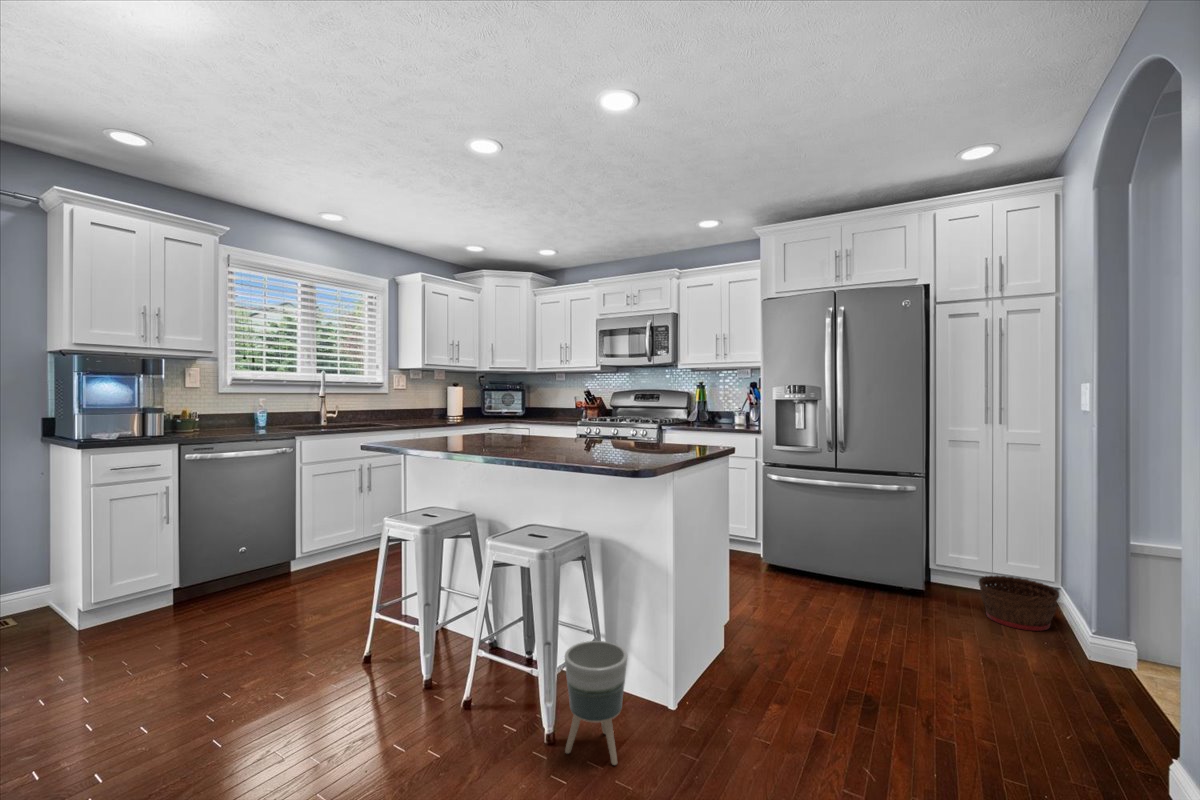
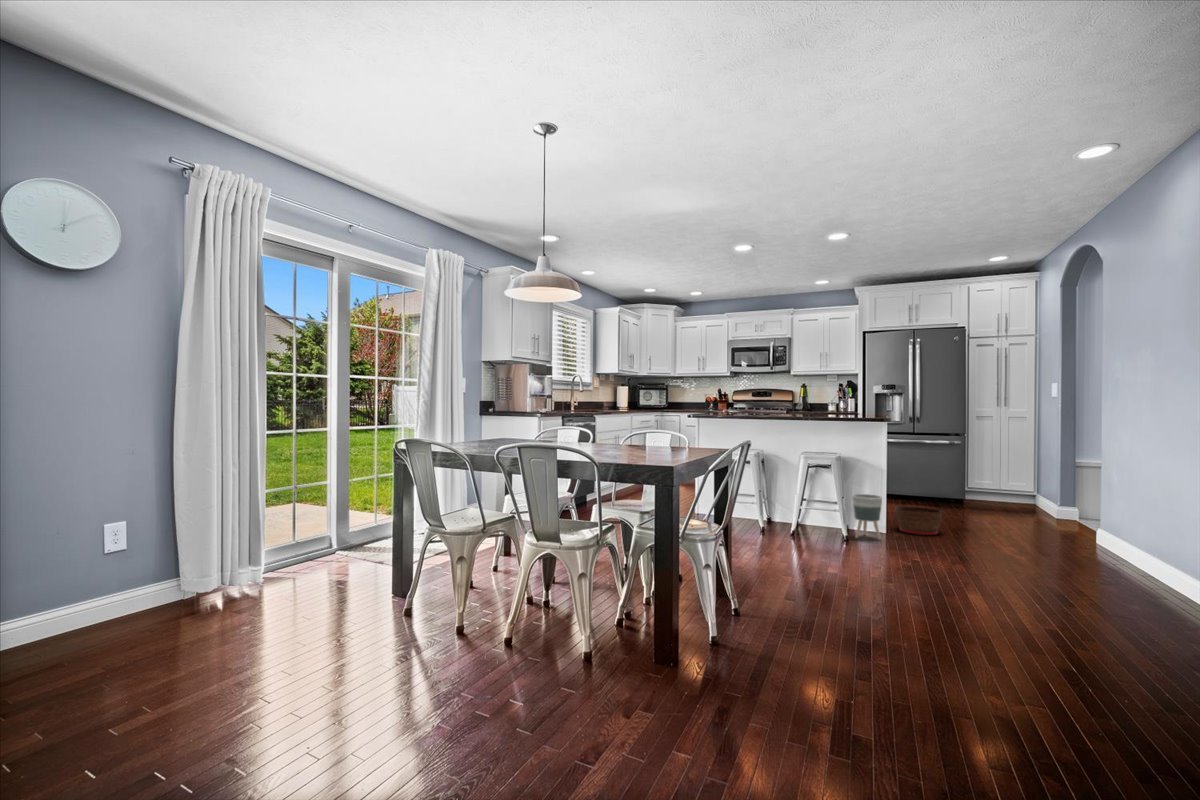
basket: present [979,576,1059,631] -> present [895,506,943,535]

